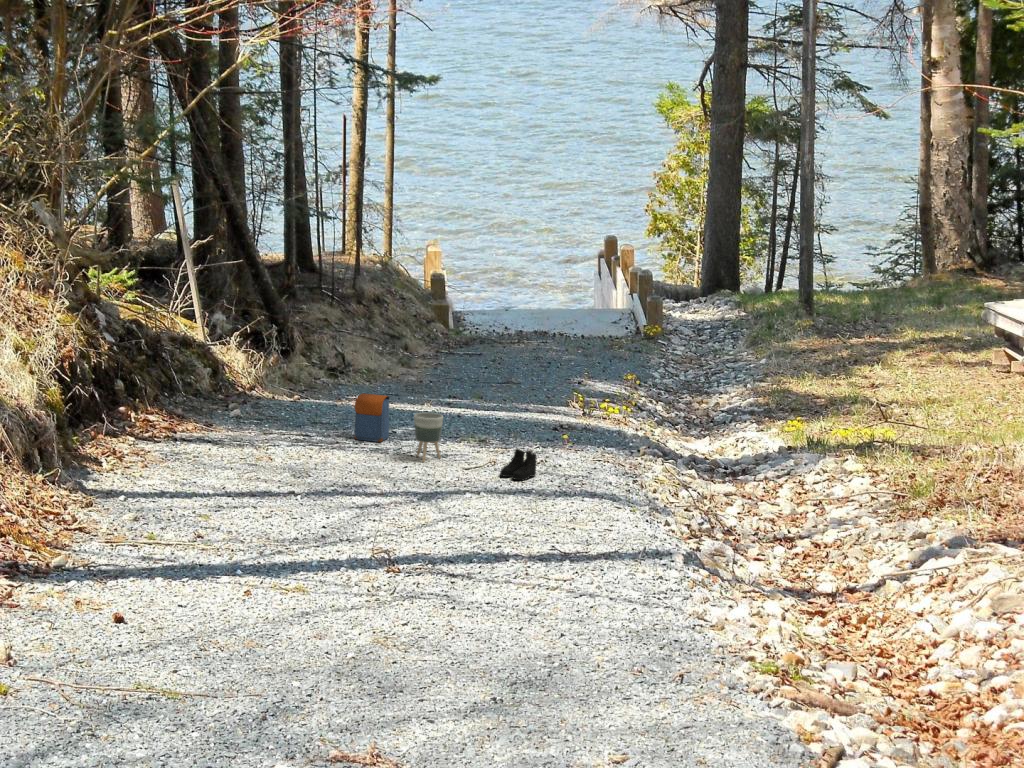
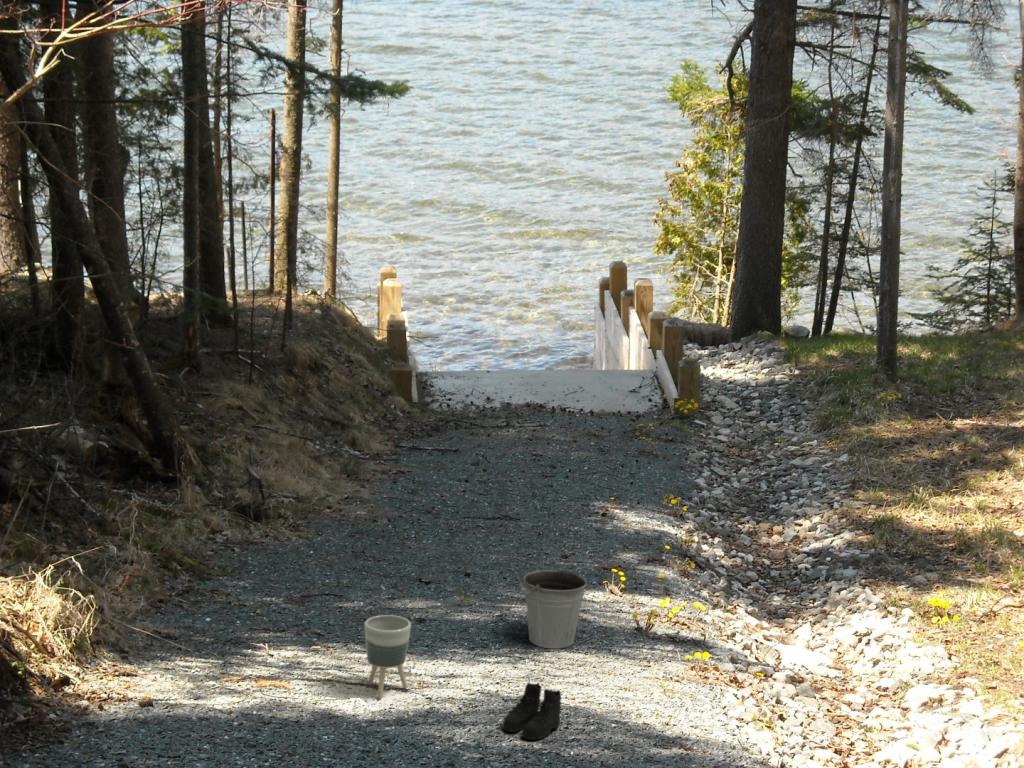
backpack: present [354,394,389,442] -> none [272,572,327,651]
bucket: none [515,398,559,446] -> present [520,570,586,649]

